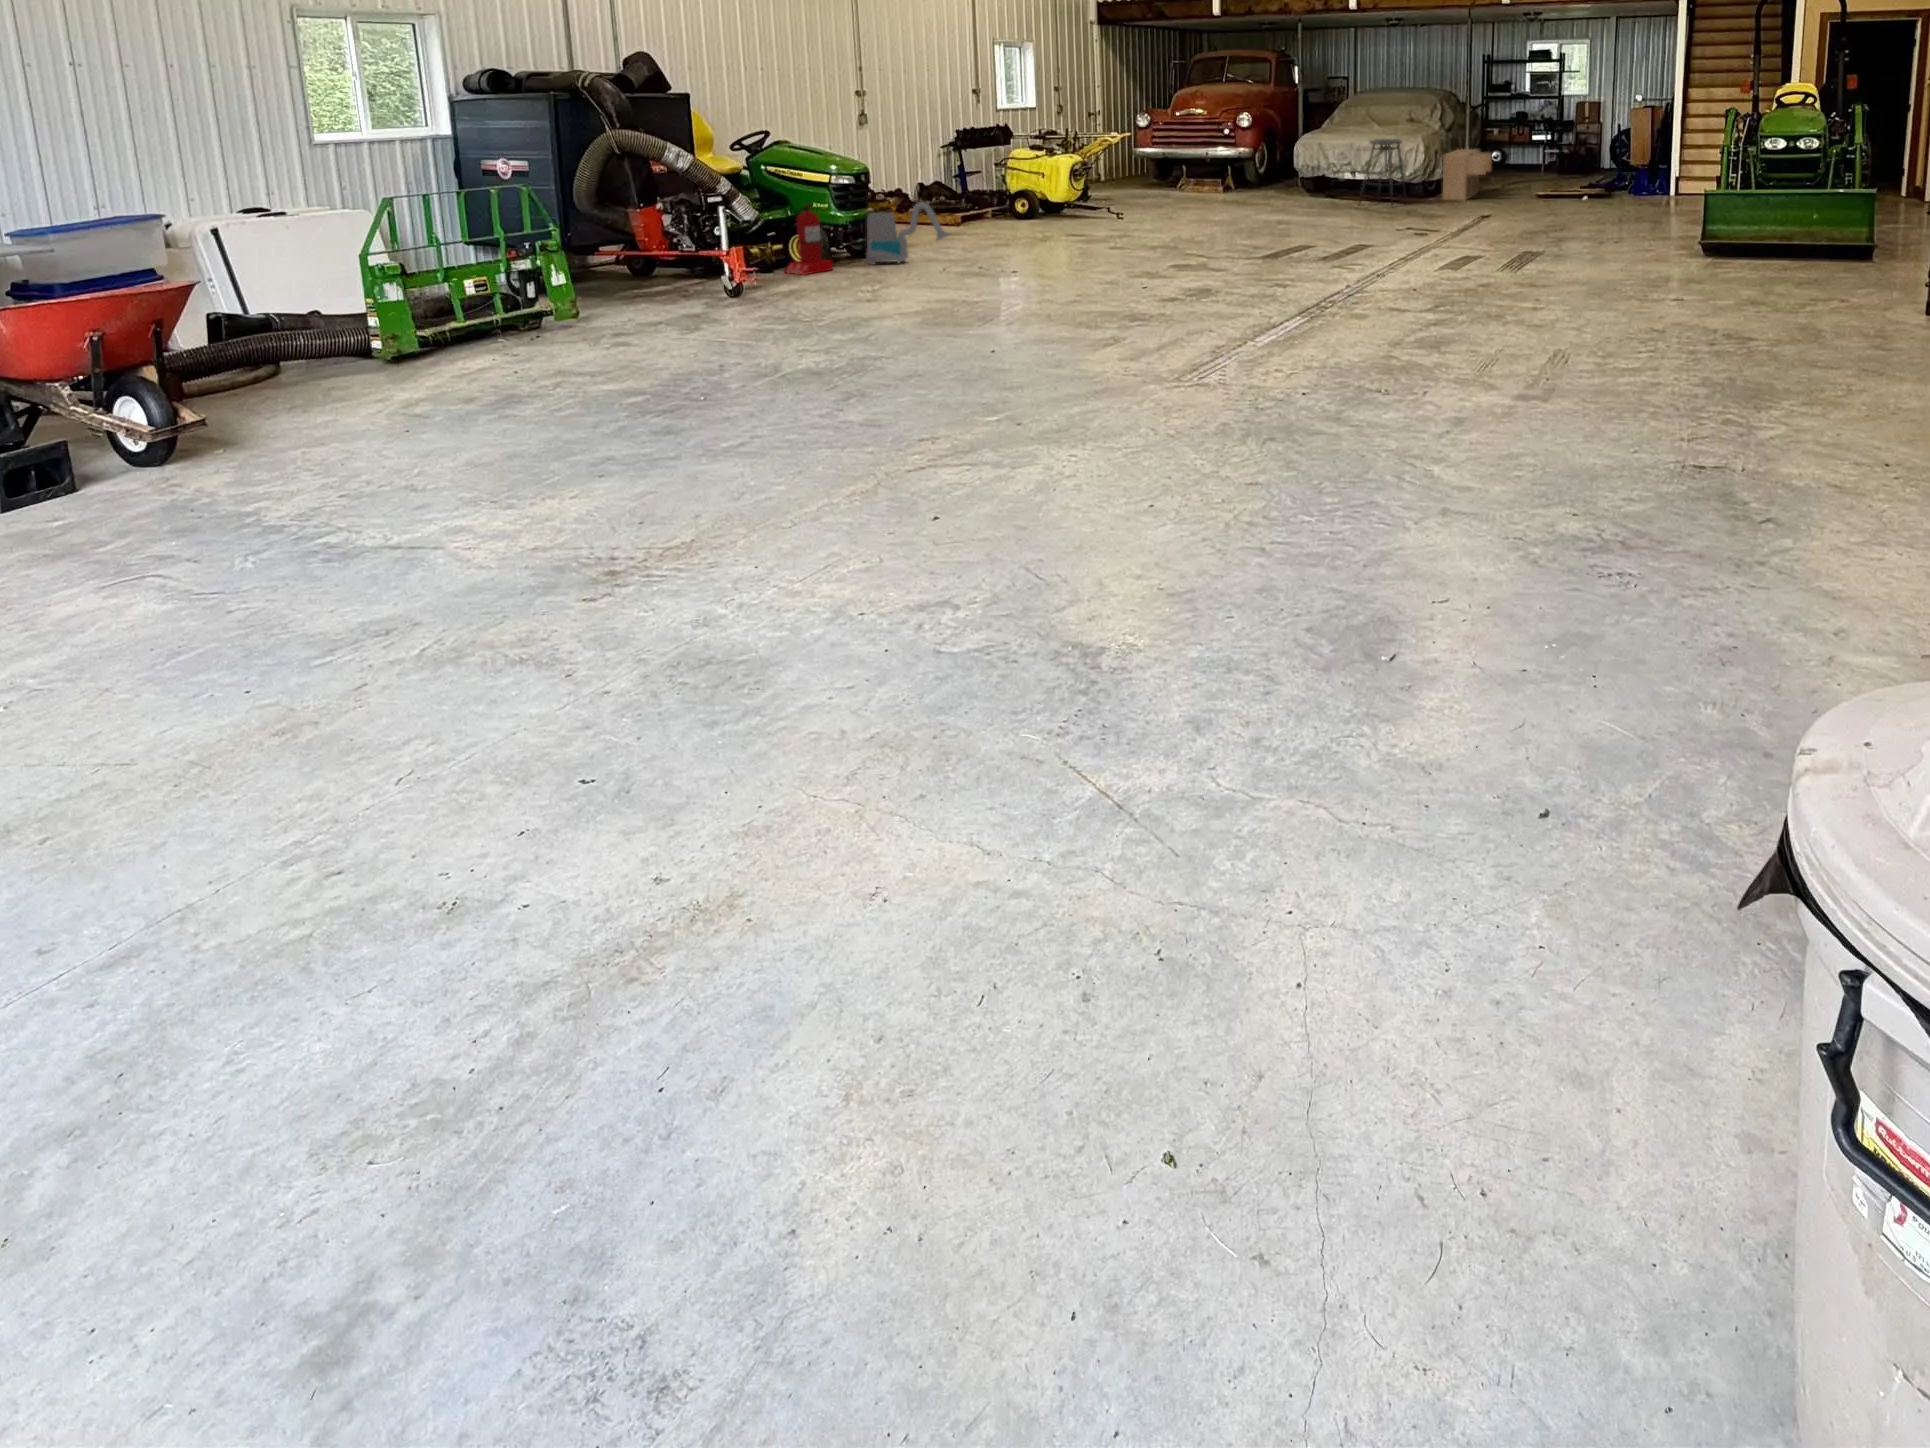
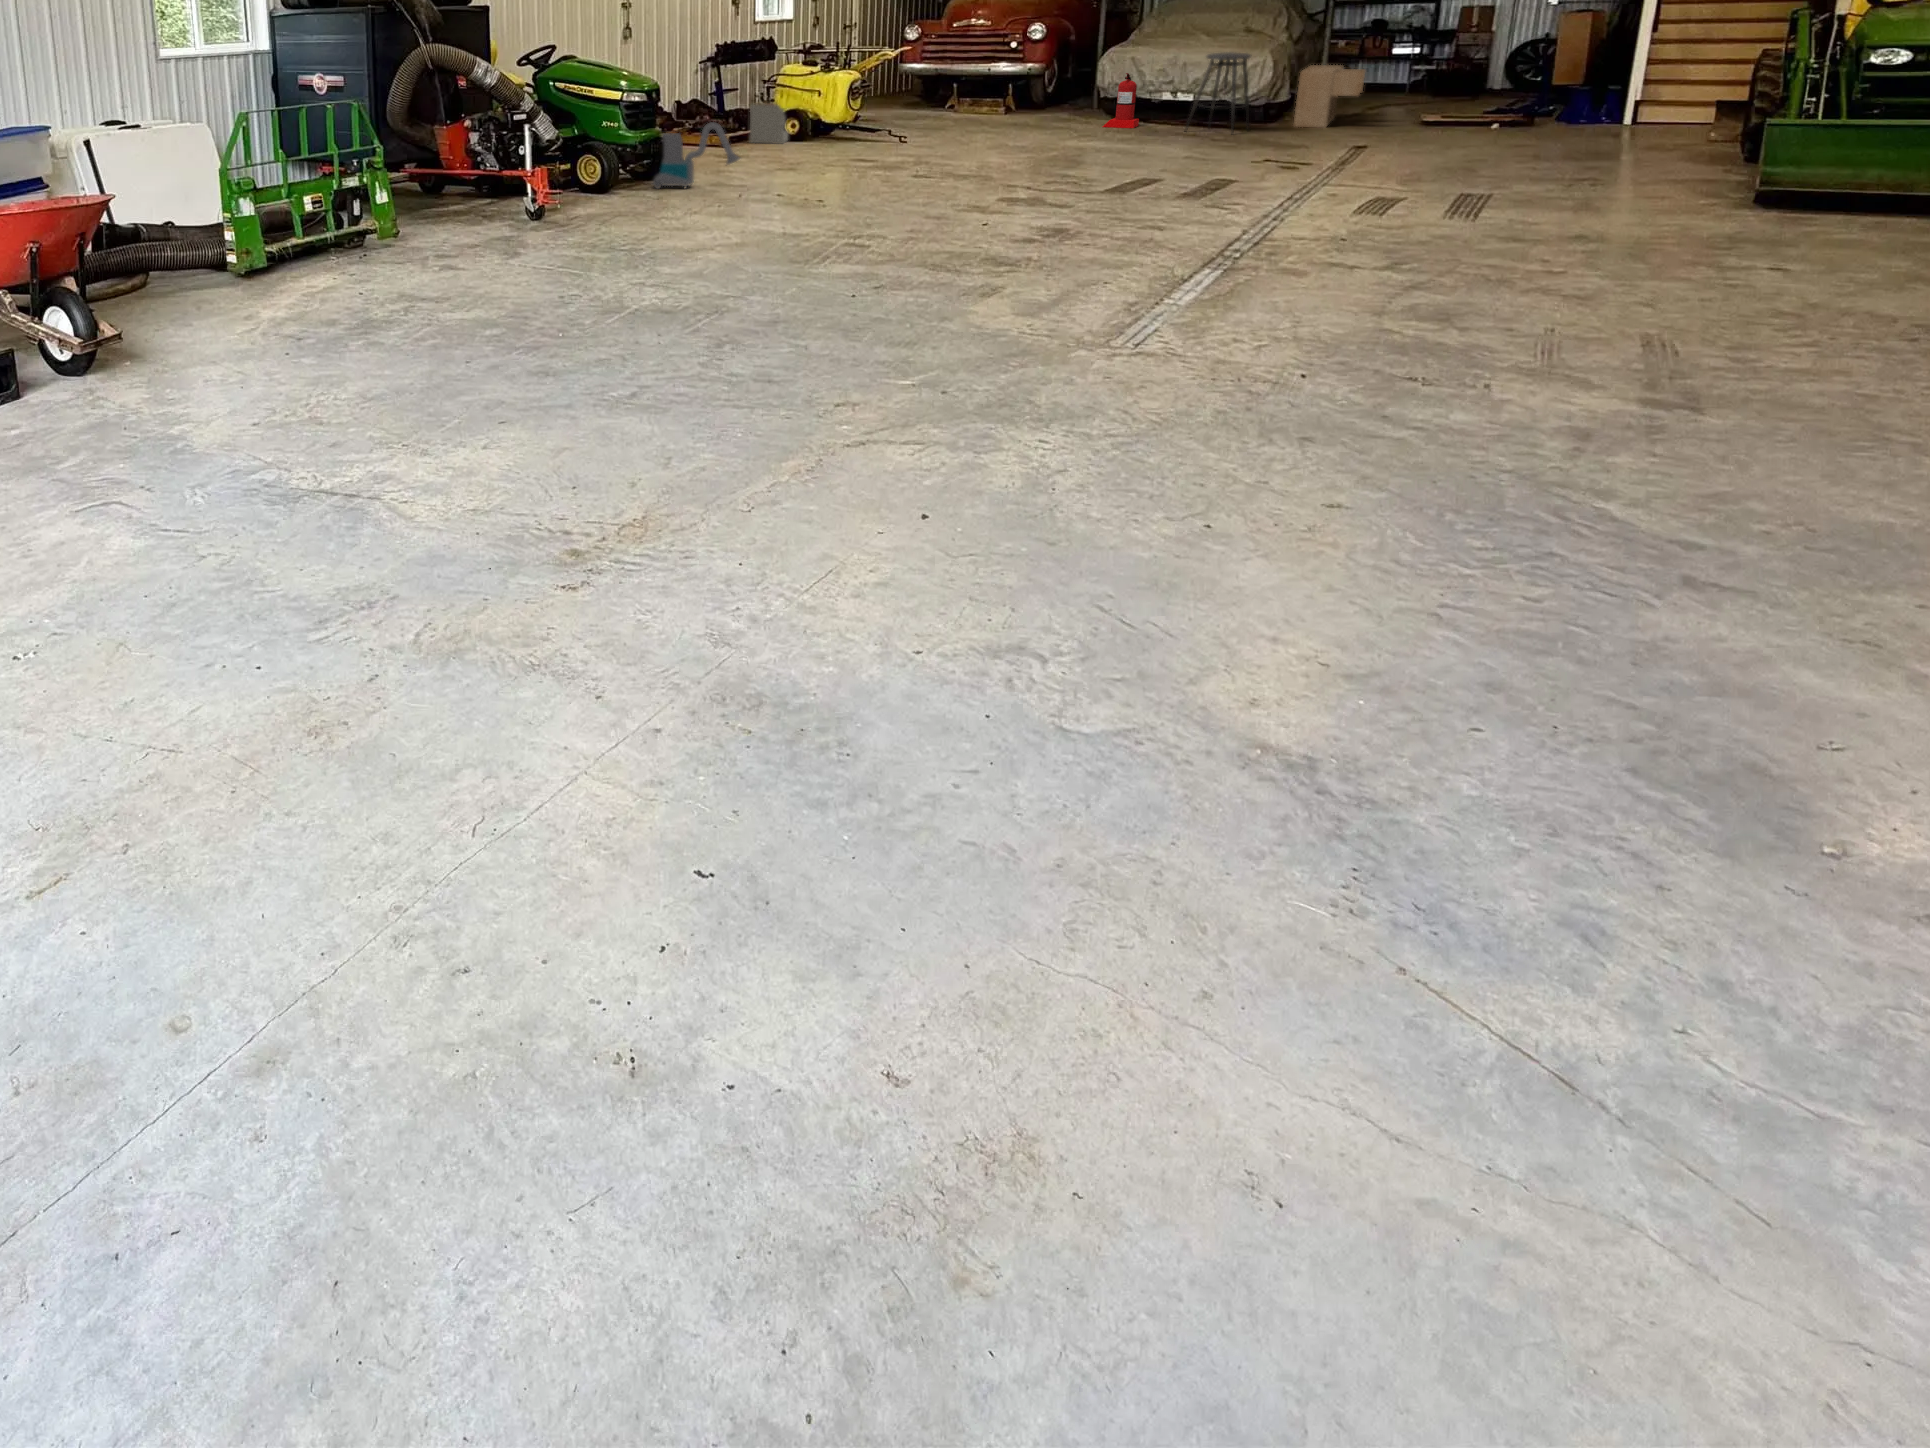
storage bin: none [985,173,1023,221] -> present [750,102,788,144]
fire extinguisher: present [785,204,833,275] -> present [1103,73,1139,128]

